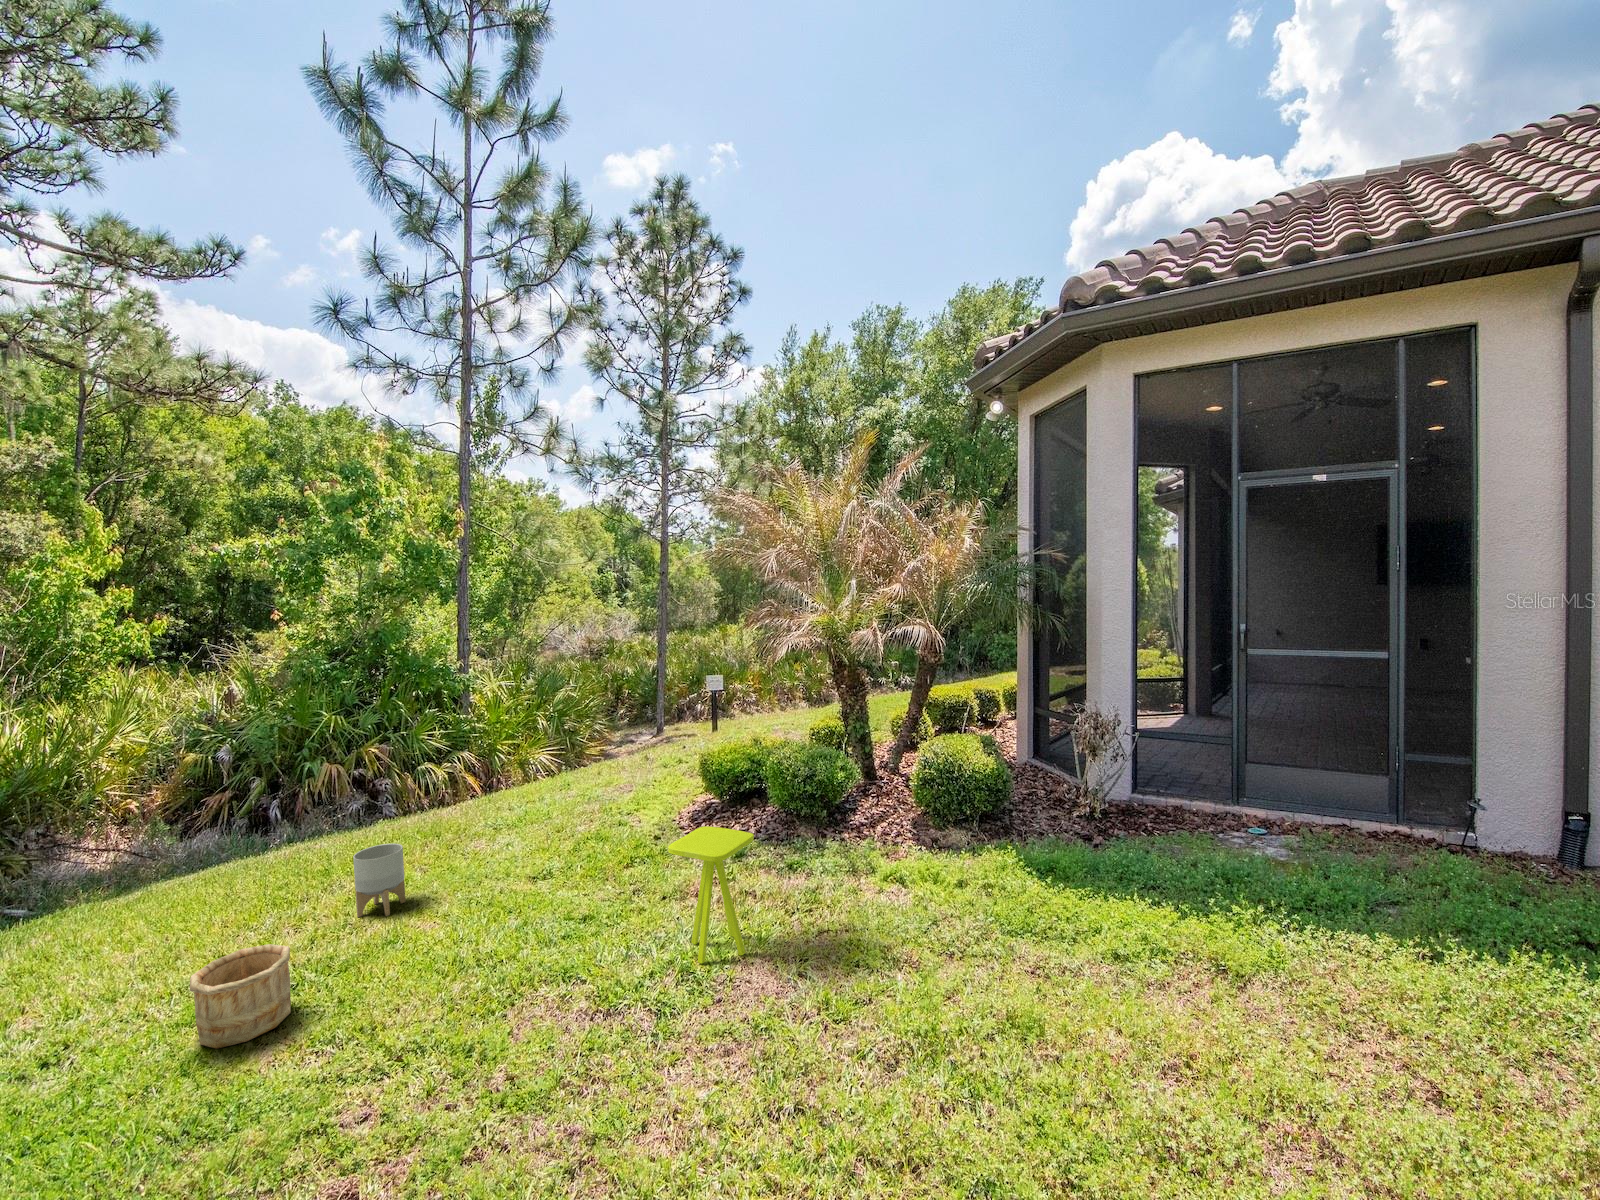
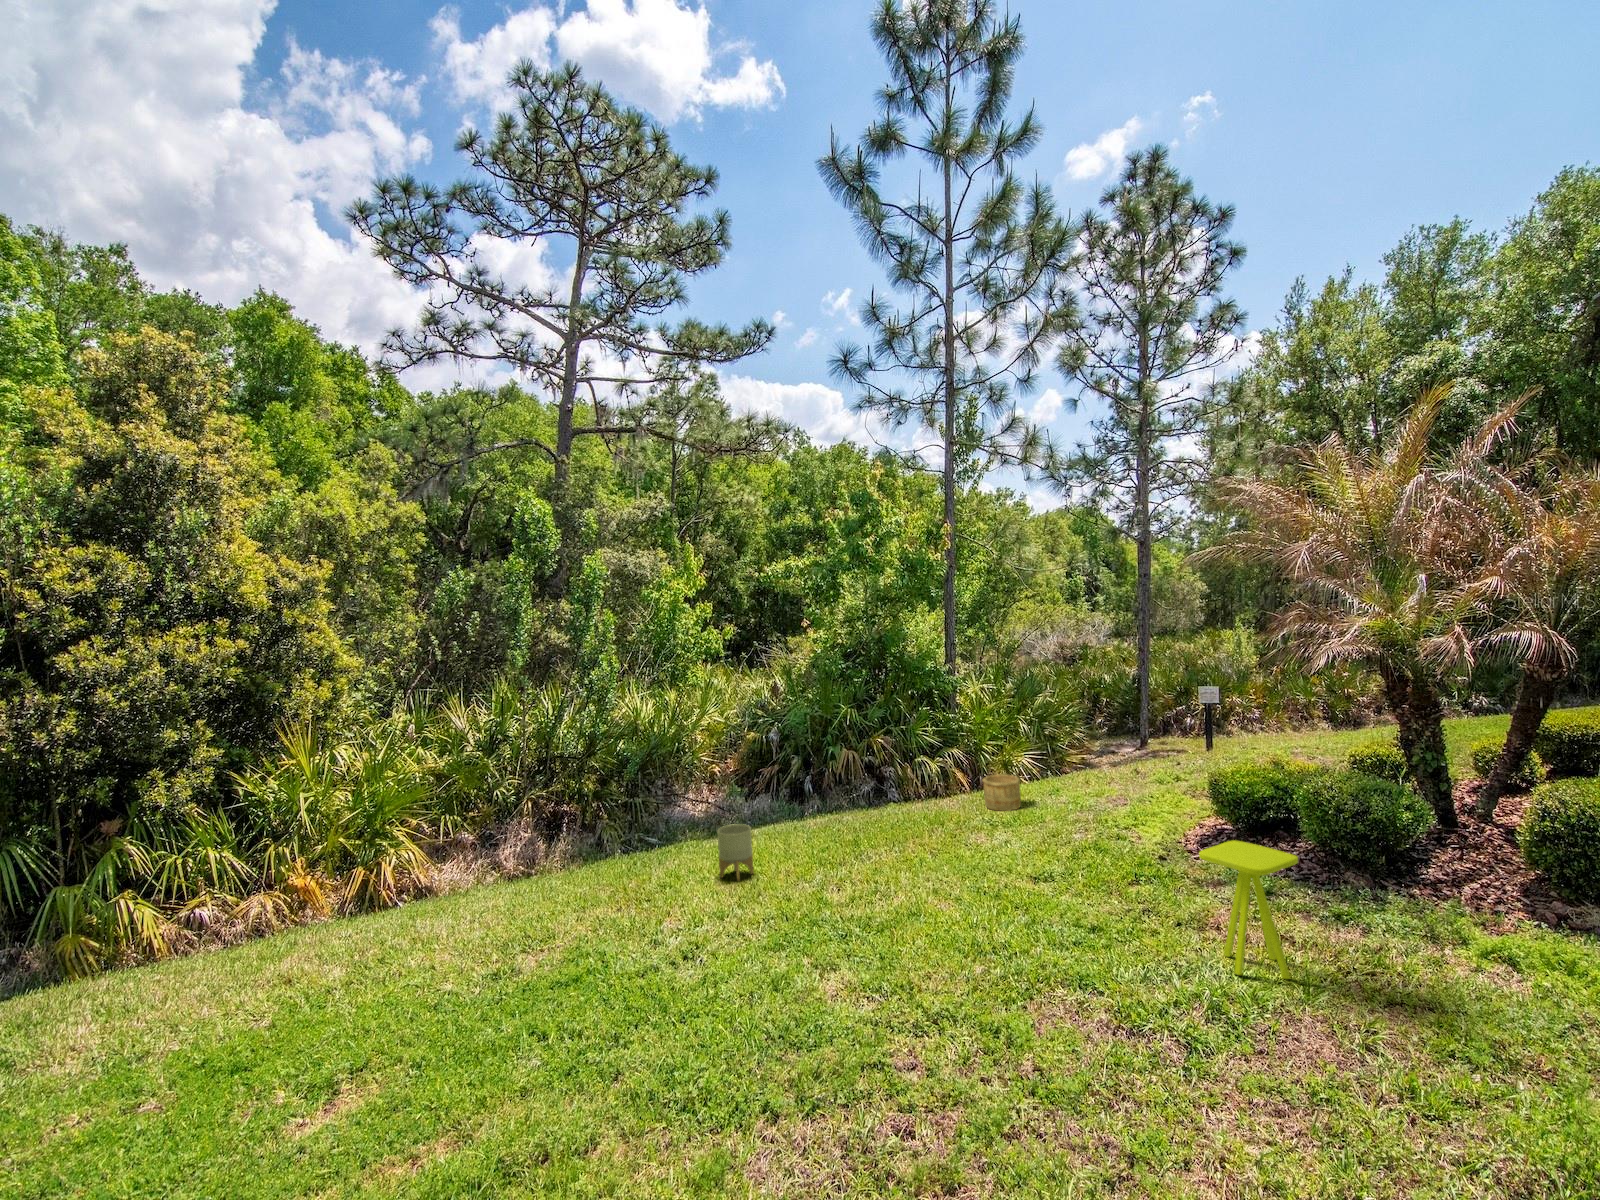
planter: present [353,844,406,917] -> present [717,824,754,881]
wooden bucket: present [190,944,291,1049] -> present [982,774,1021,811]

